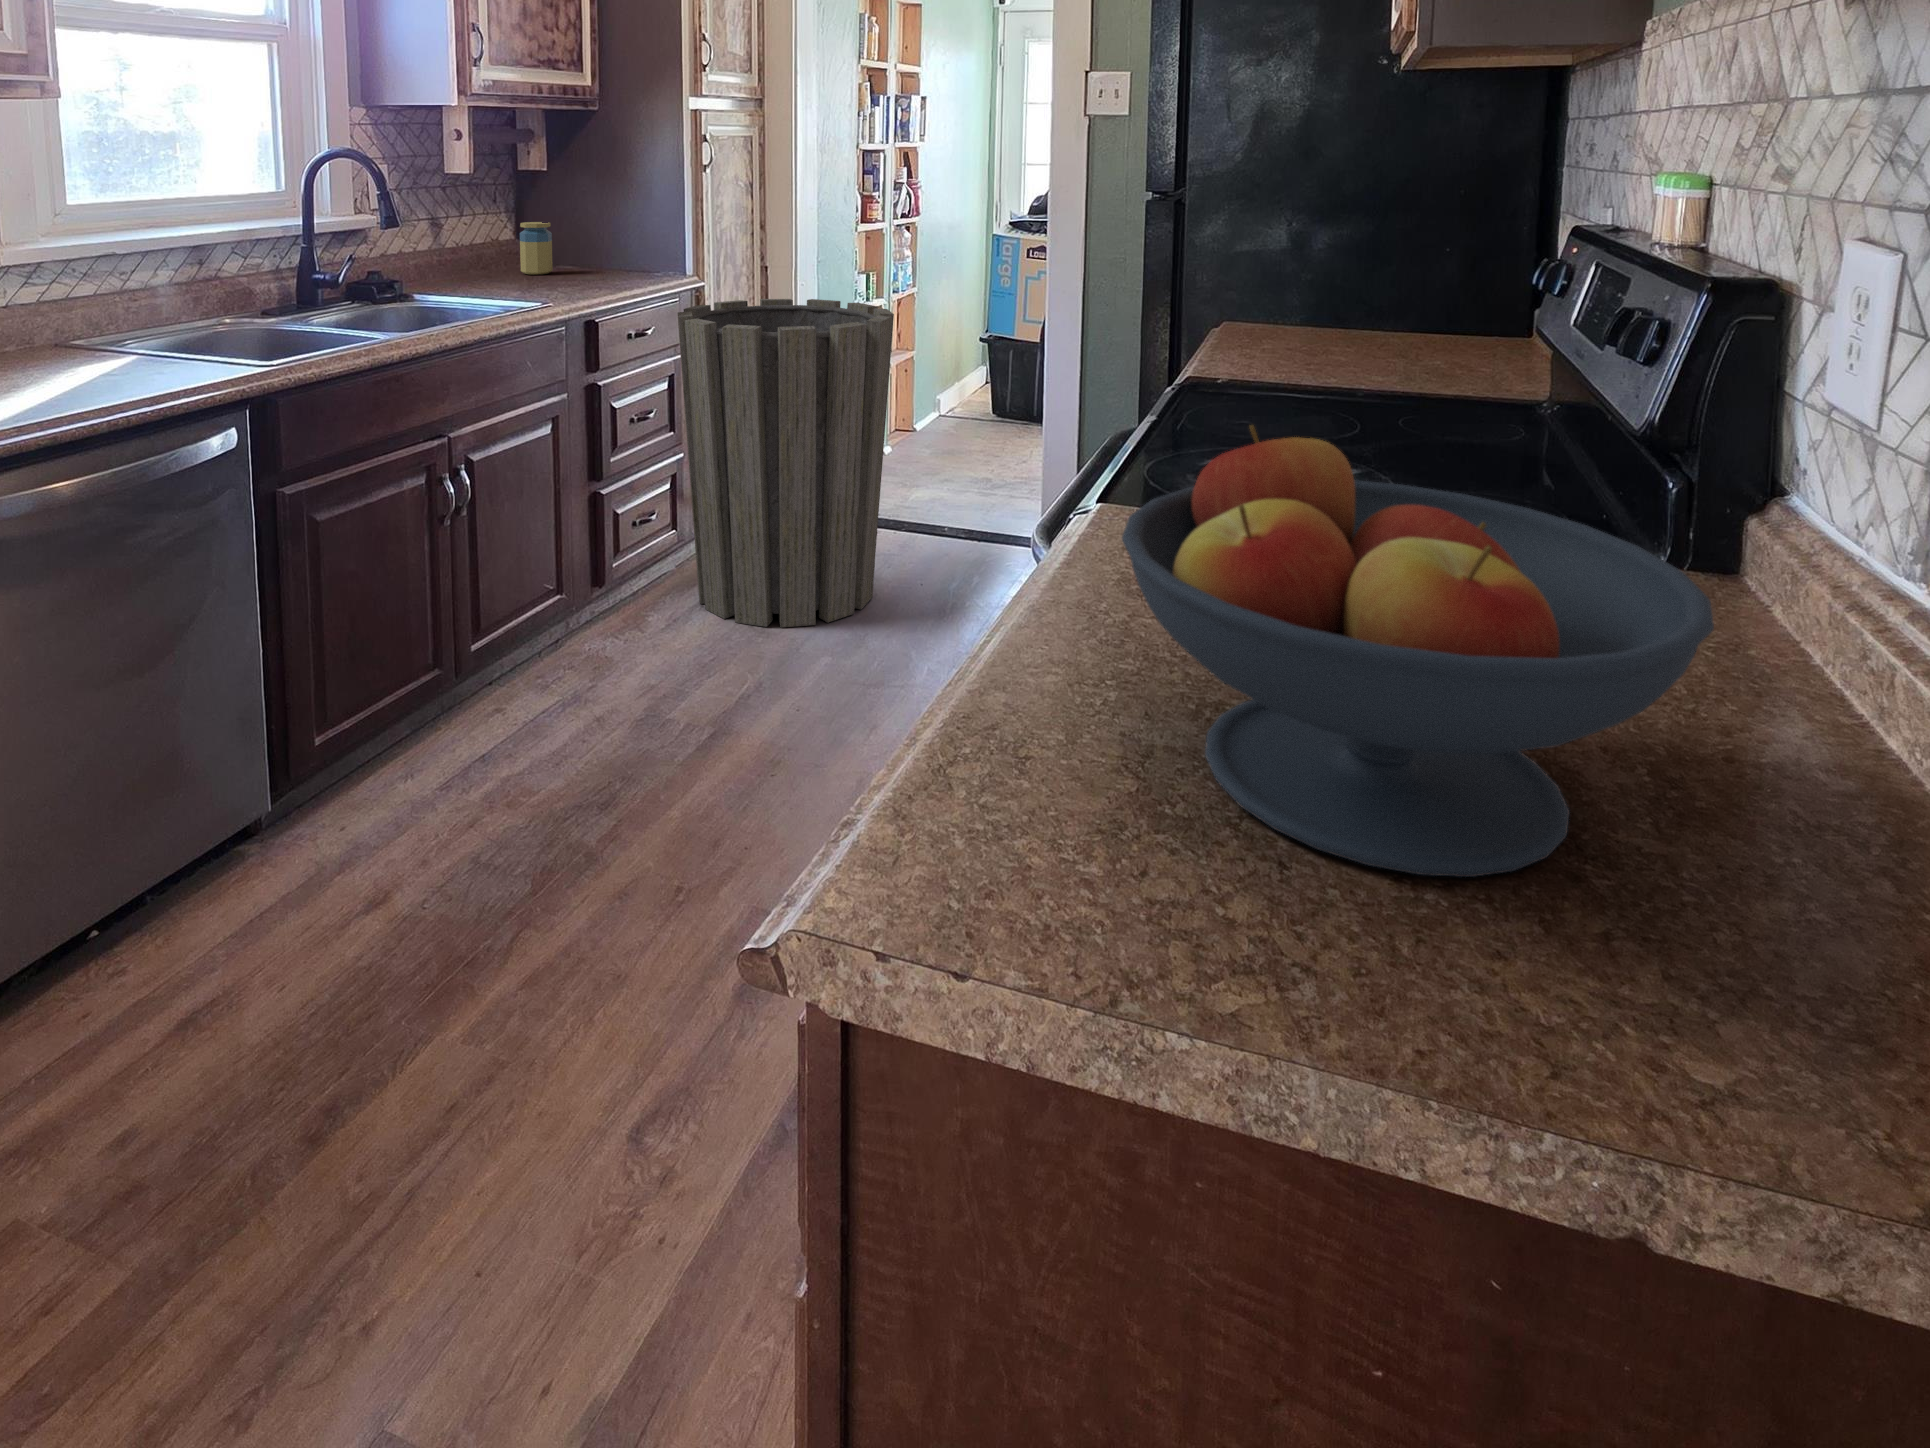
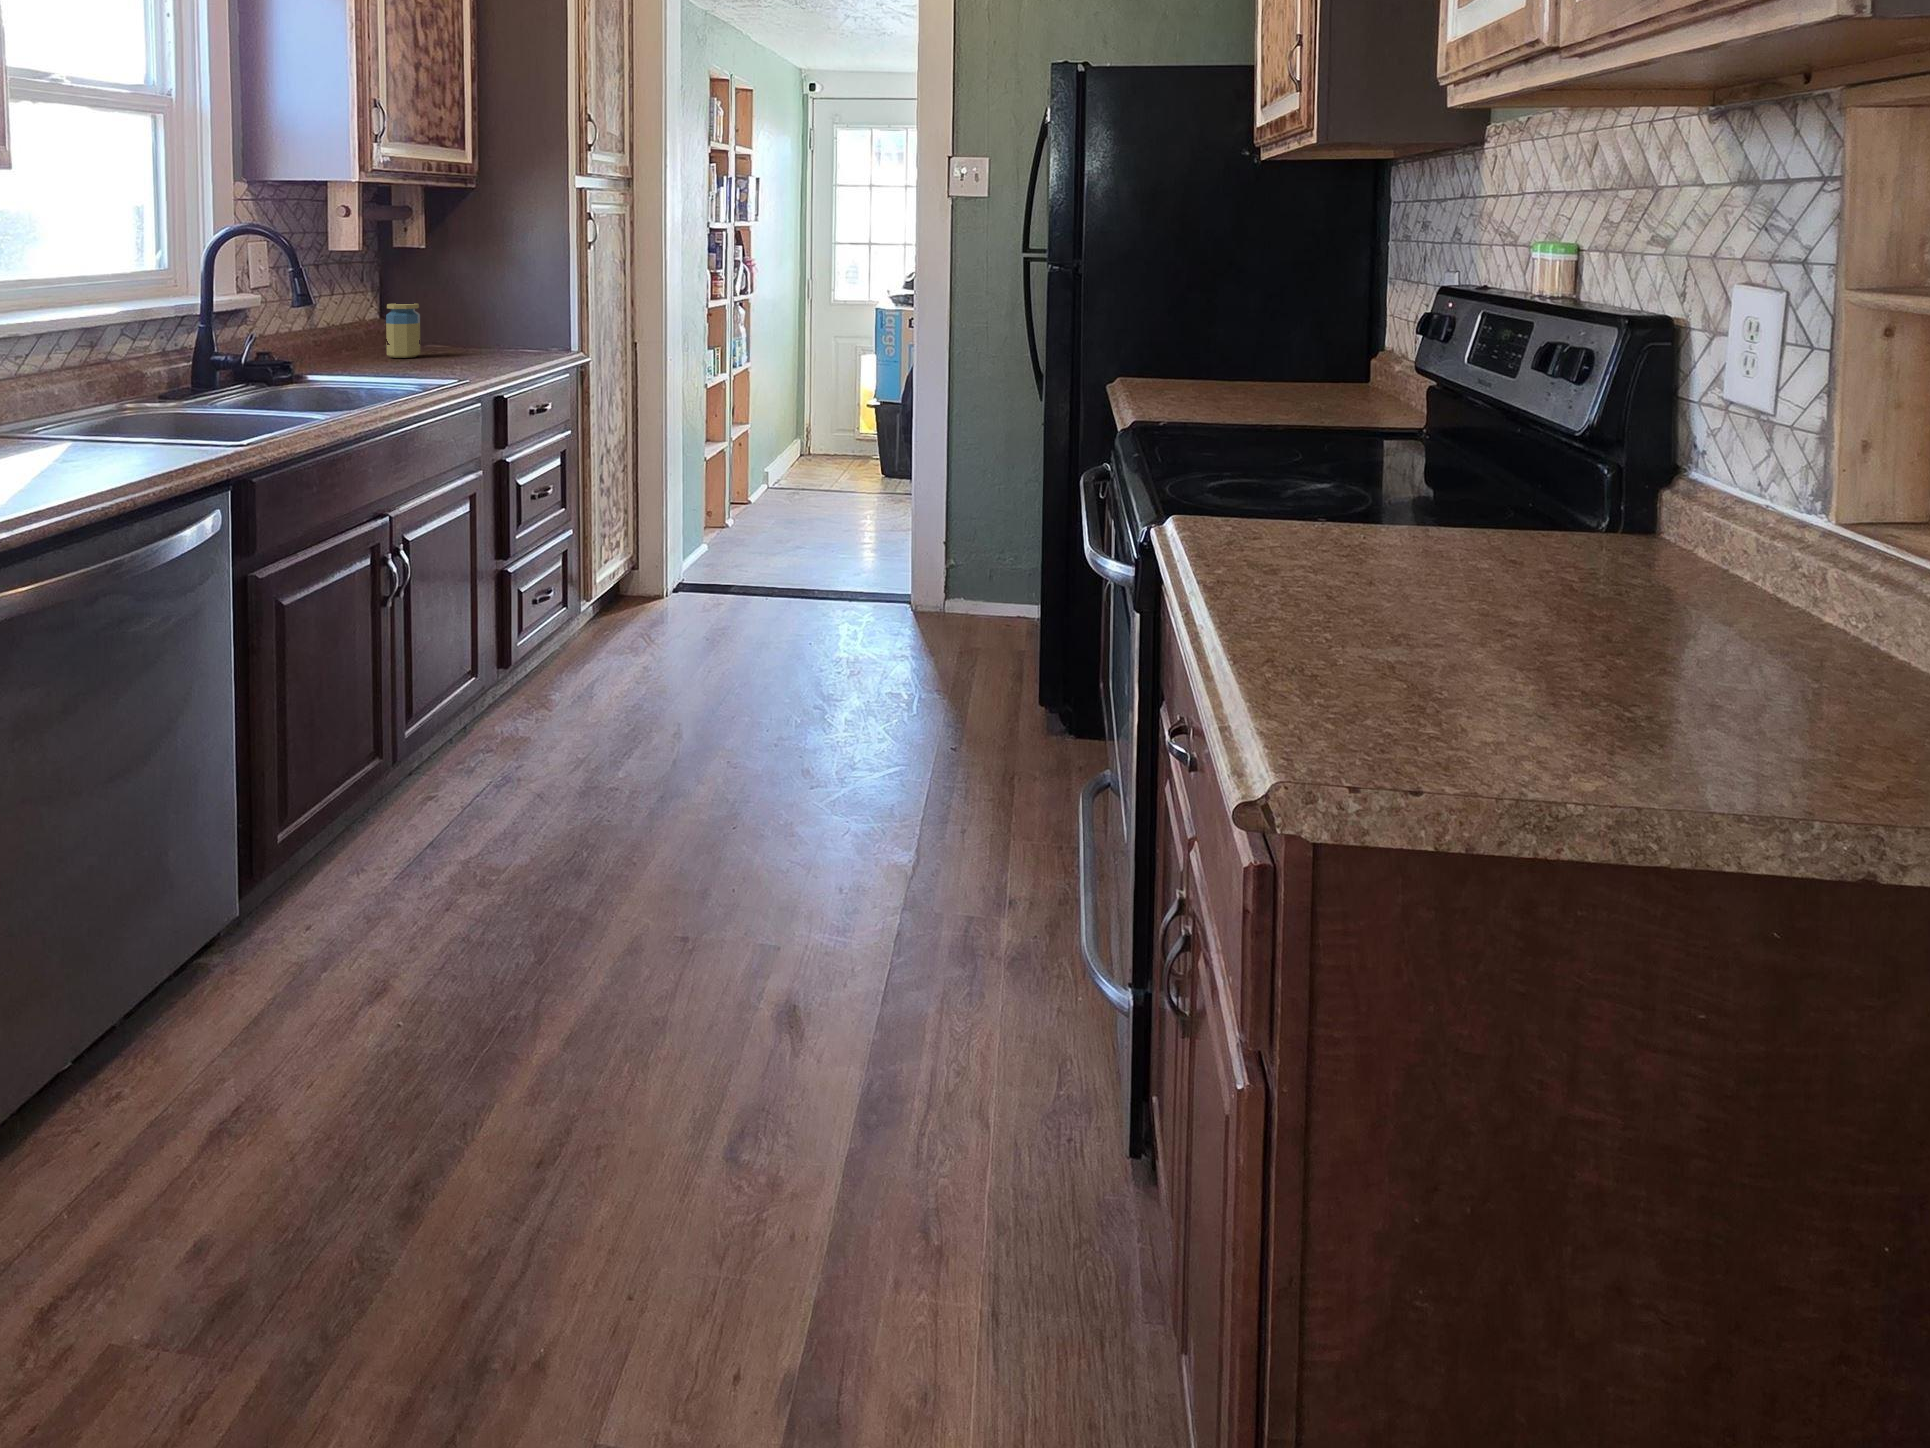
trash can: present [677,299,894,628] -> none [572,376,790,705]
fruit bowl: present [1122,425,1714,877] -> none [1359,421,1794,714]

